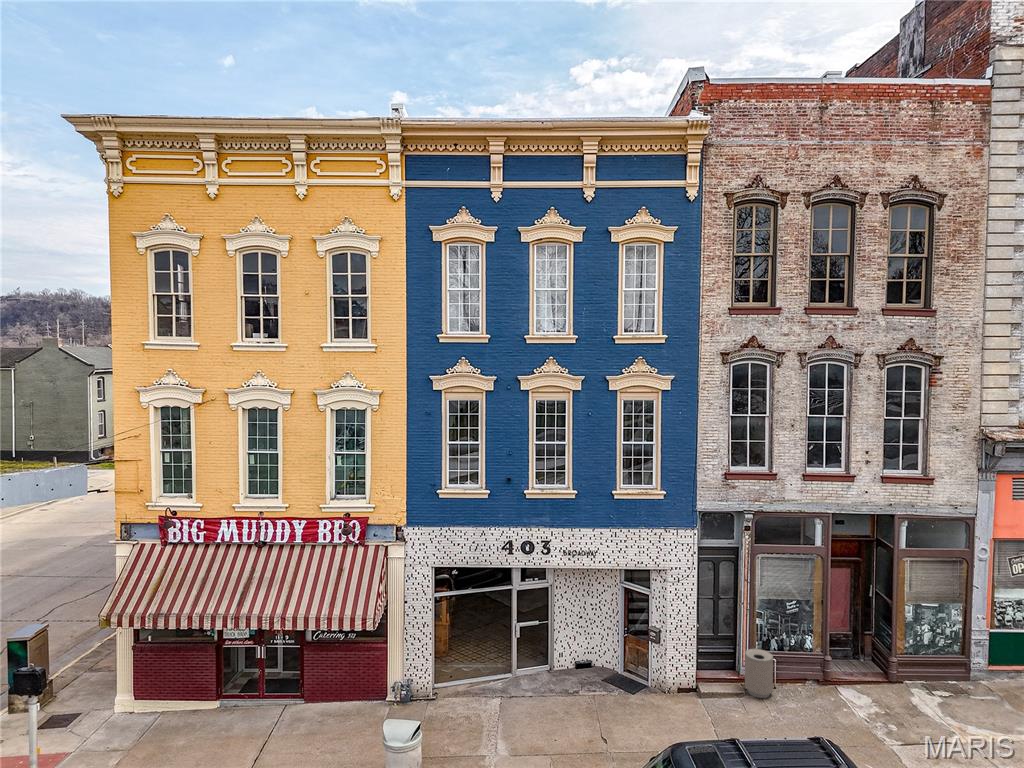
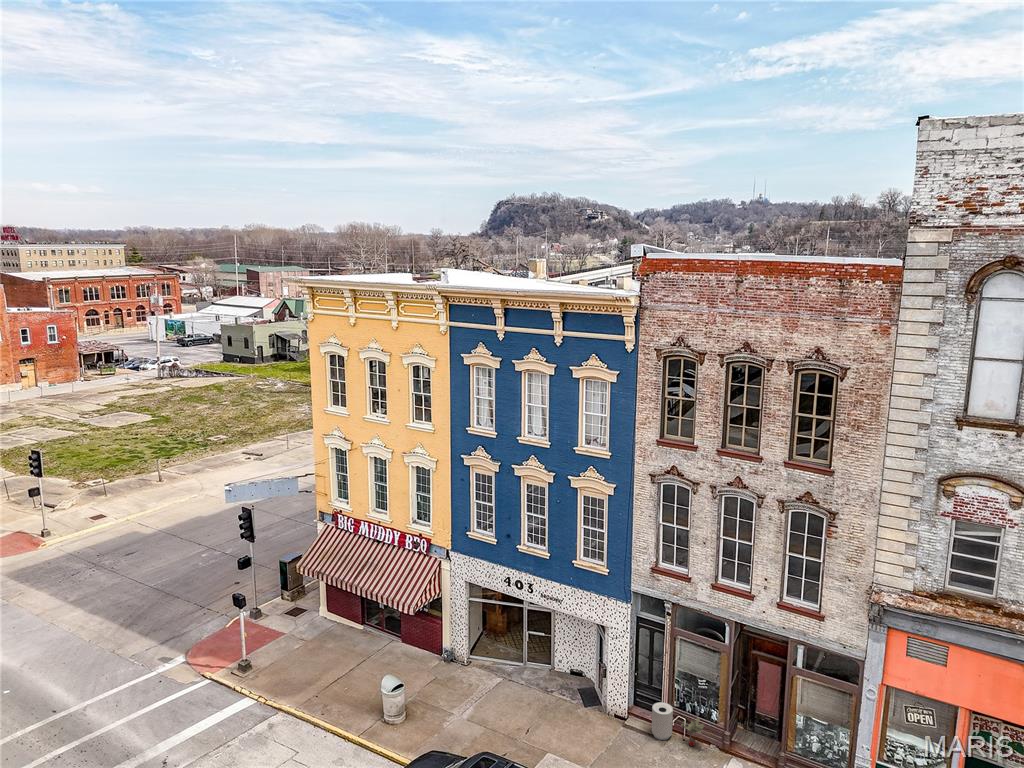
potted tree: none [780,651,814,692] -> present [681,718,704,746]

